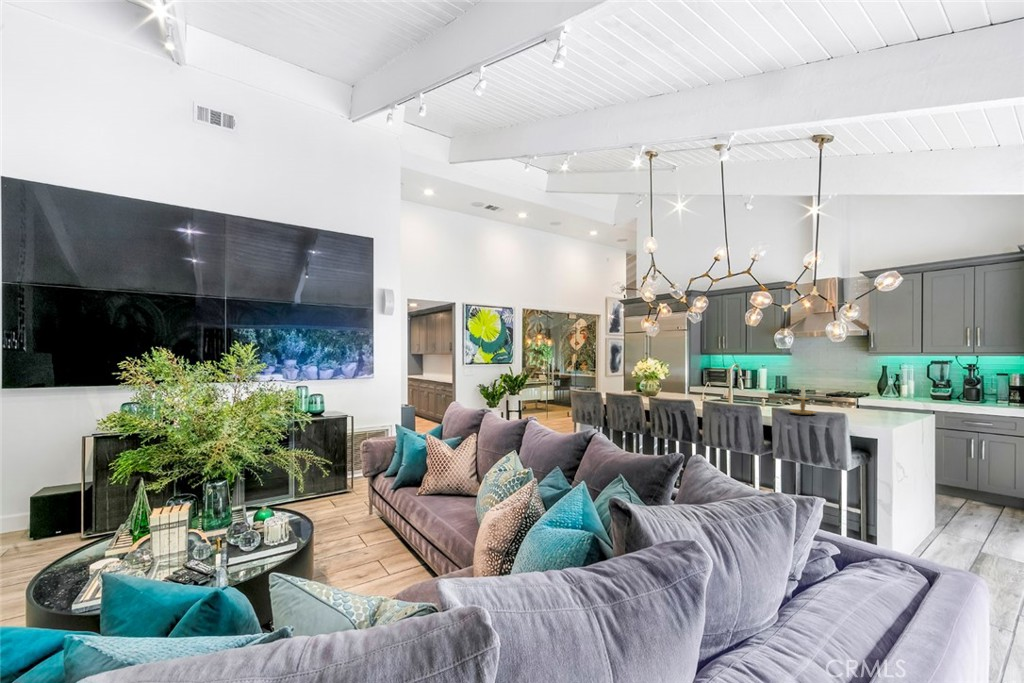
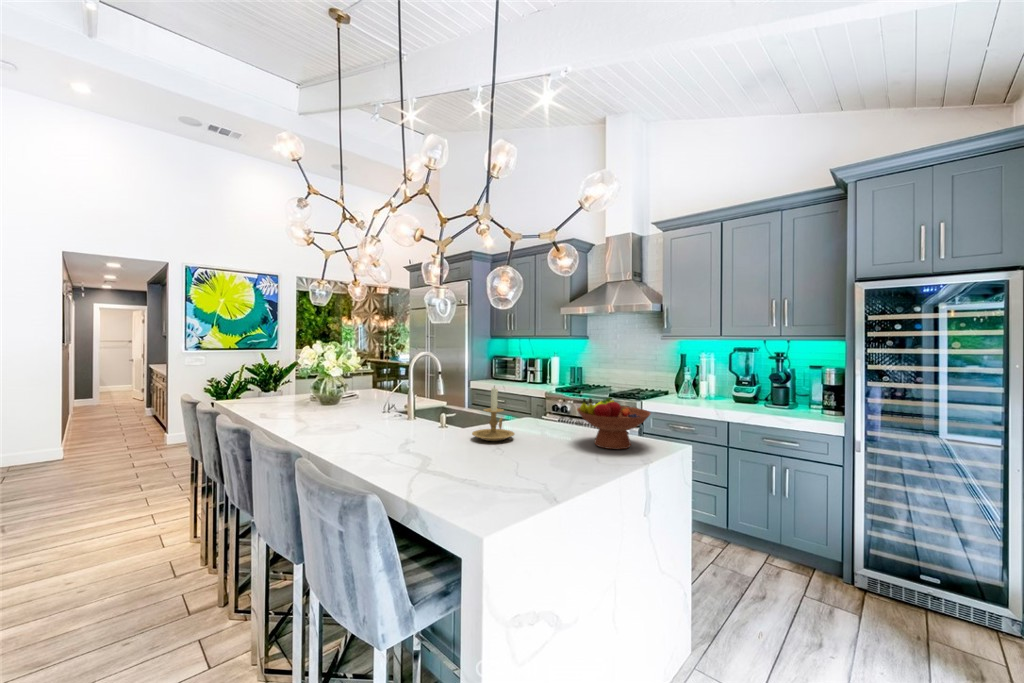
fruit bowl: none [857,391,907,418] -> present [577,398,651,449]

